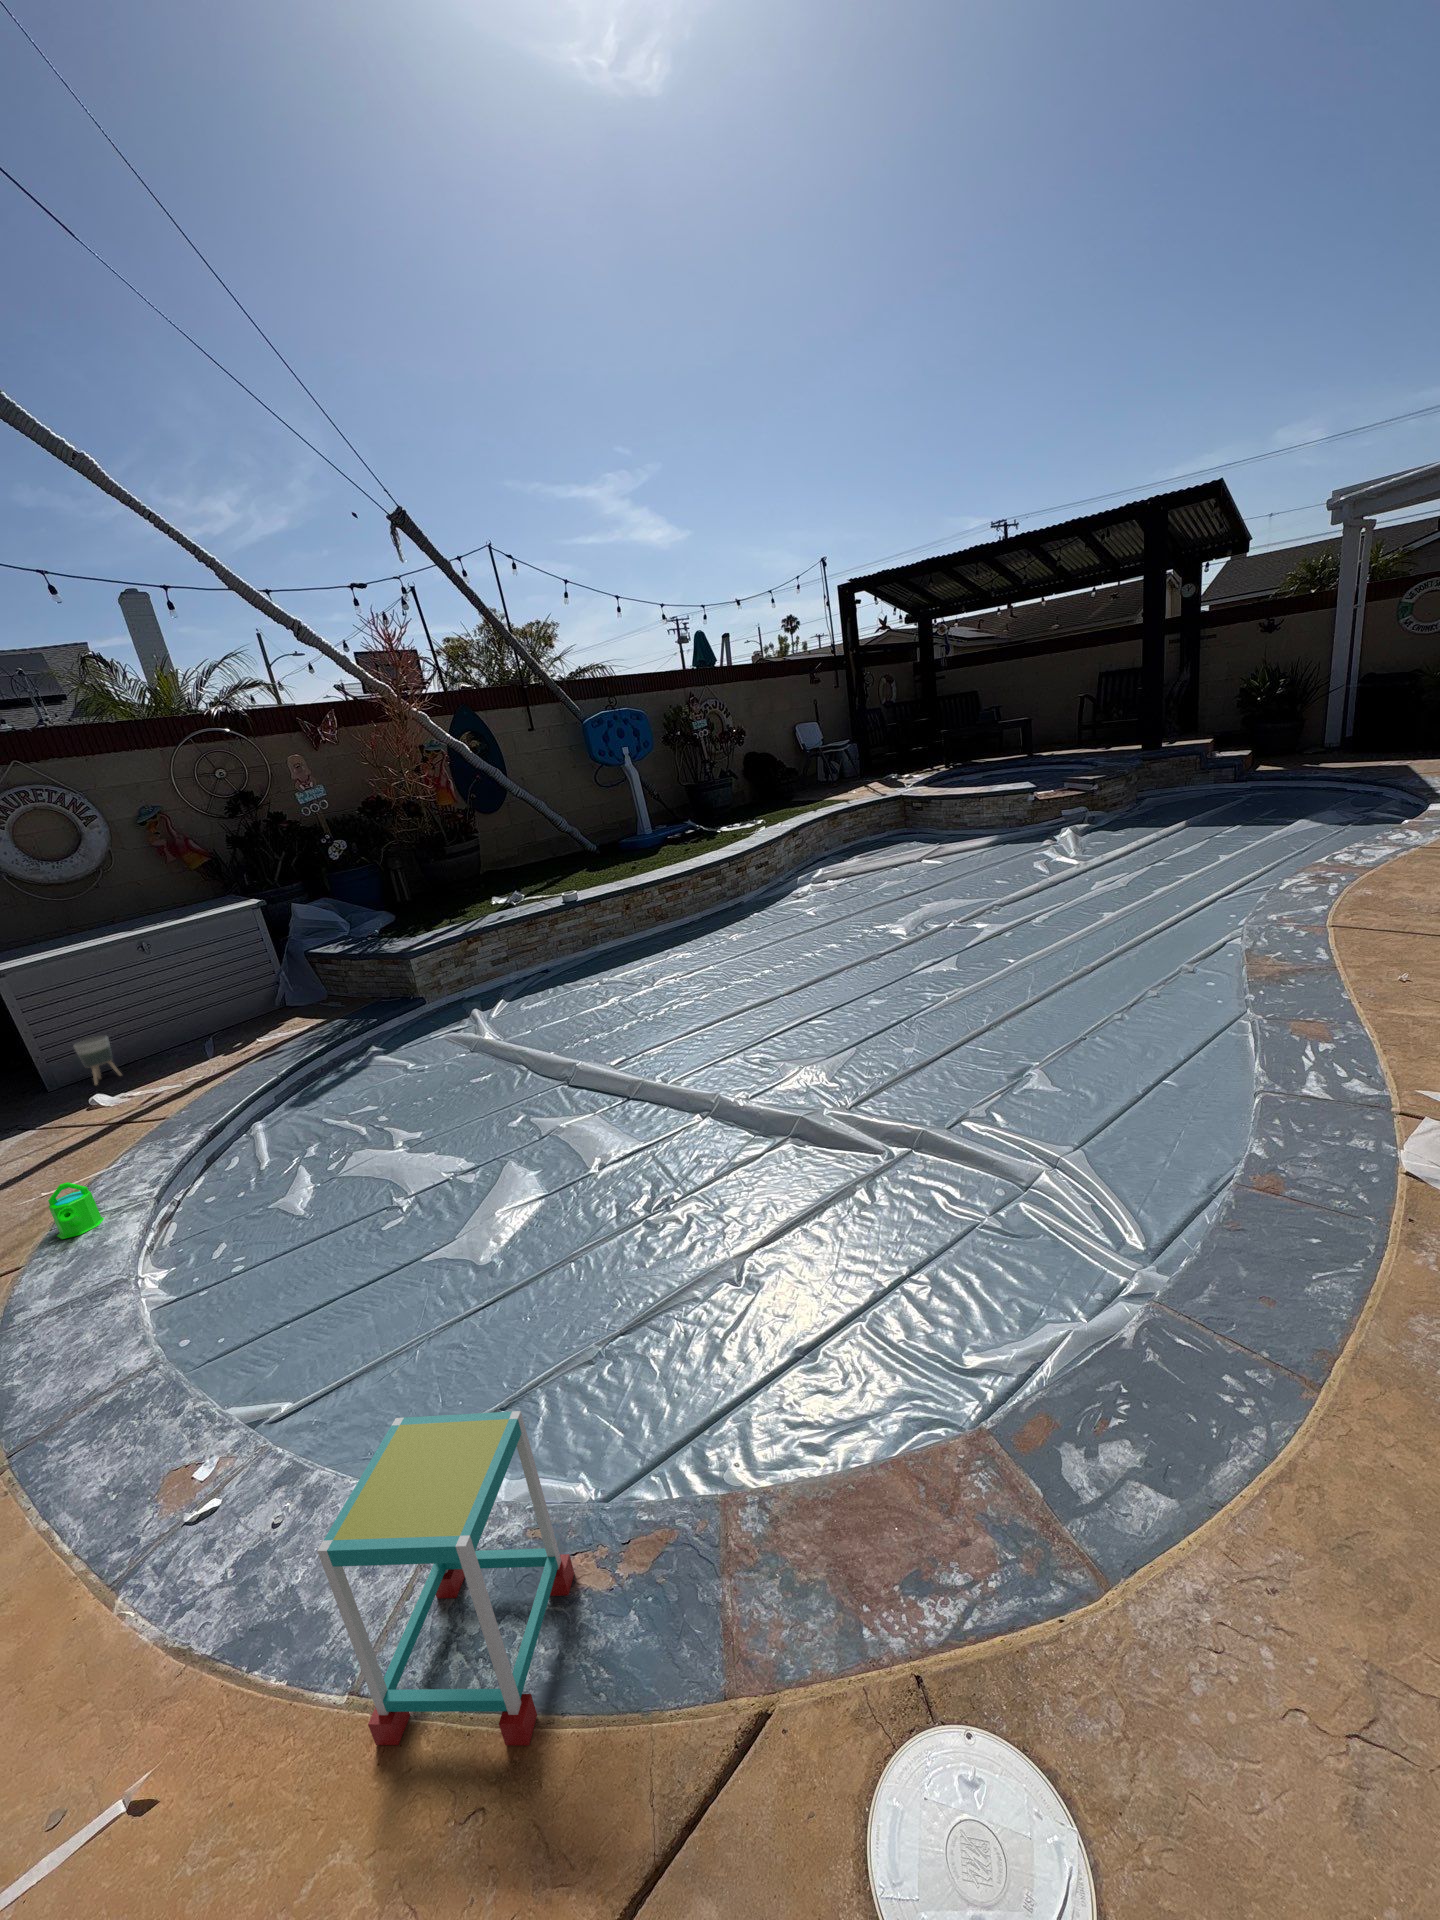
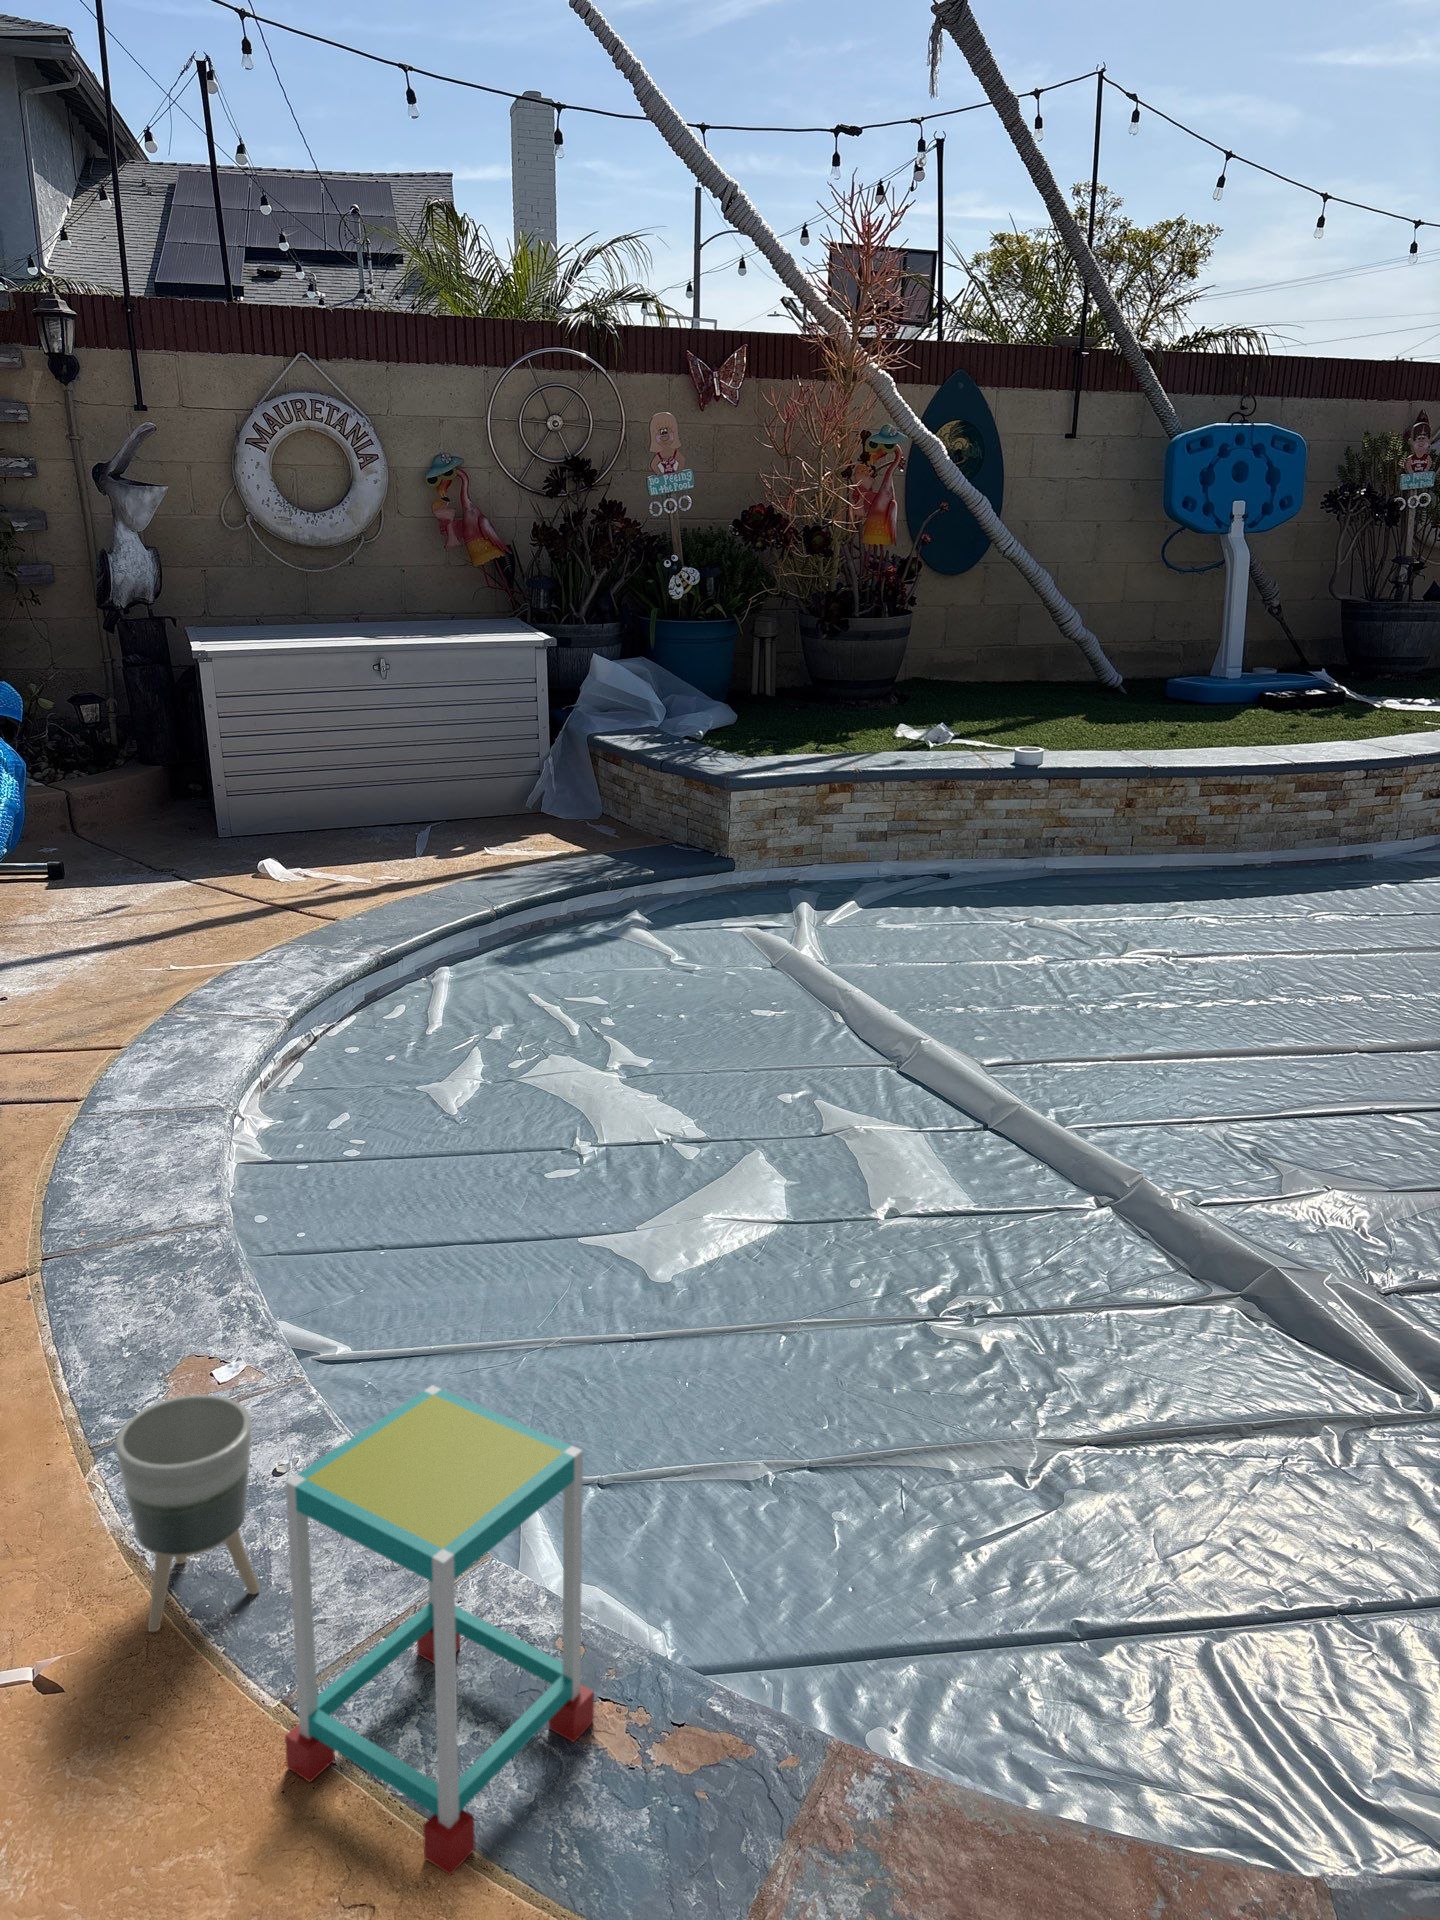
planter: present [74,1036,122,1085] -> present [115,1395,259,1632]
watering can: present [48,1182,104,1239] -> none [171,958,228,1033]

